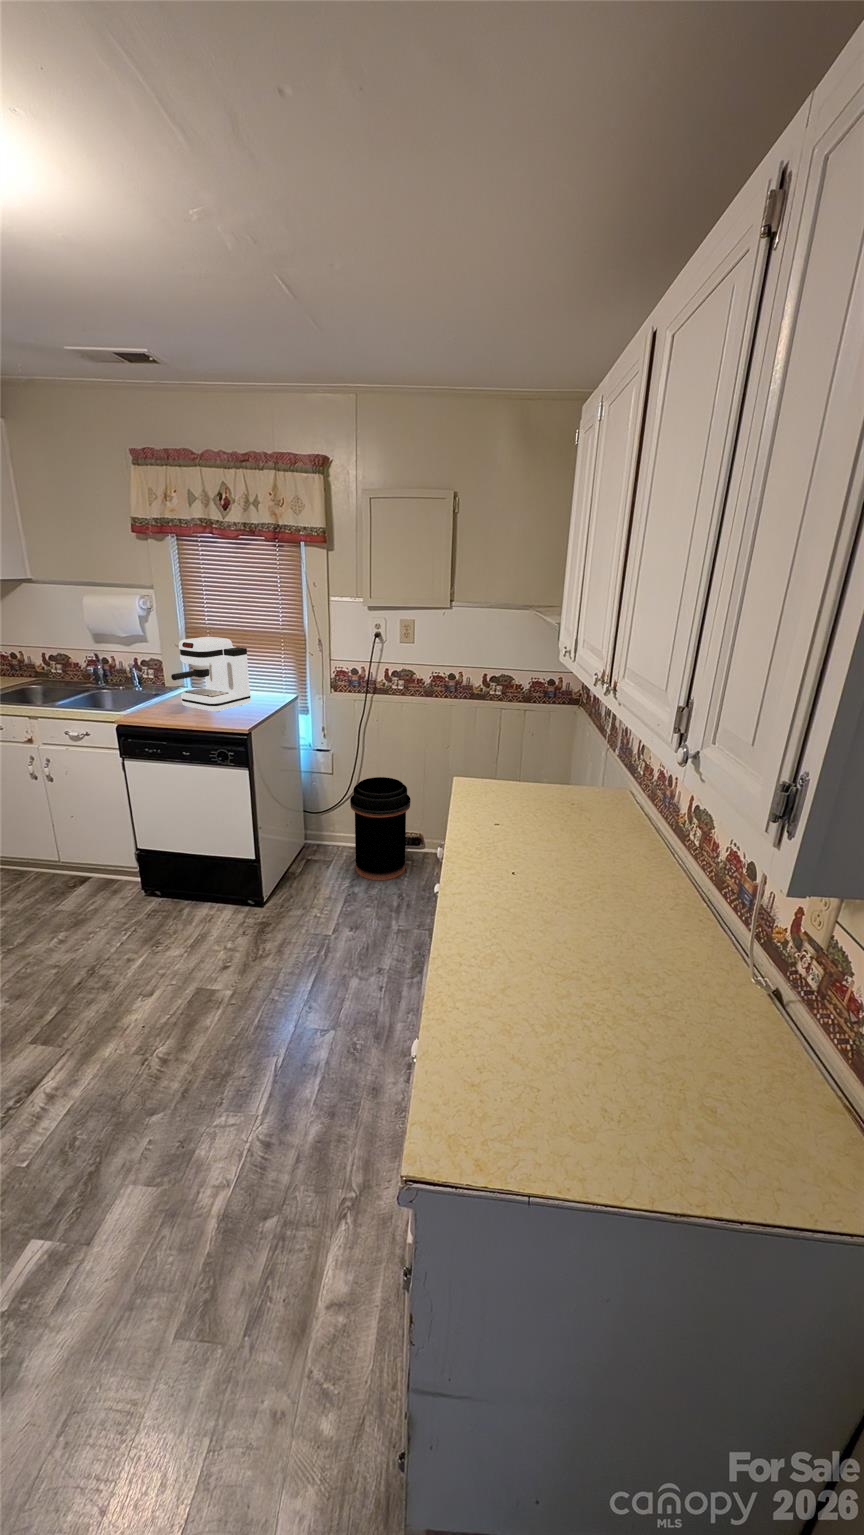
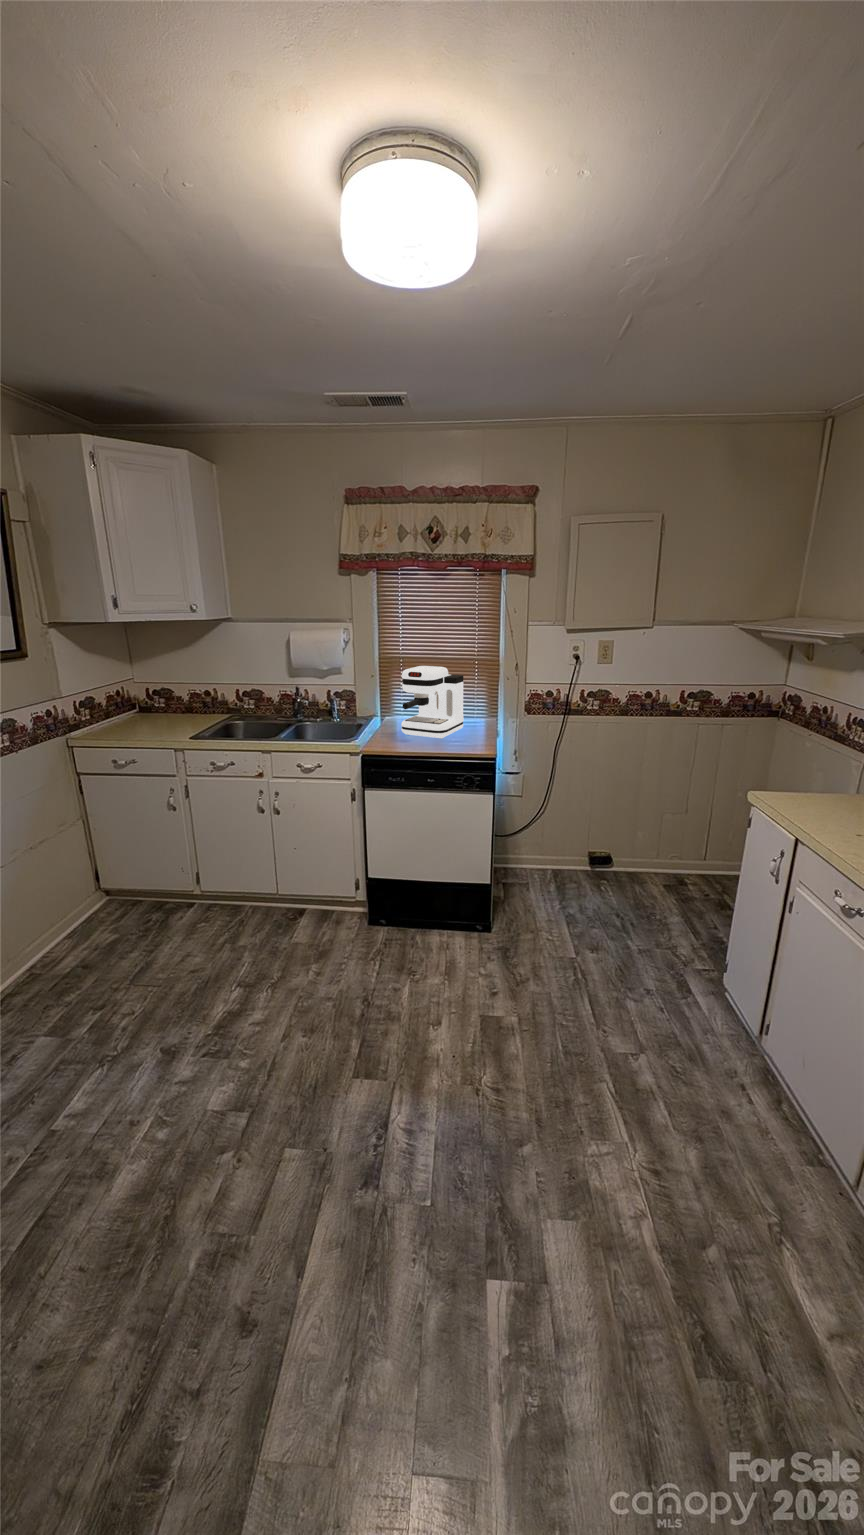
trash can: present [350,777,410,880] -> none [553,797,614,899]

